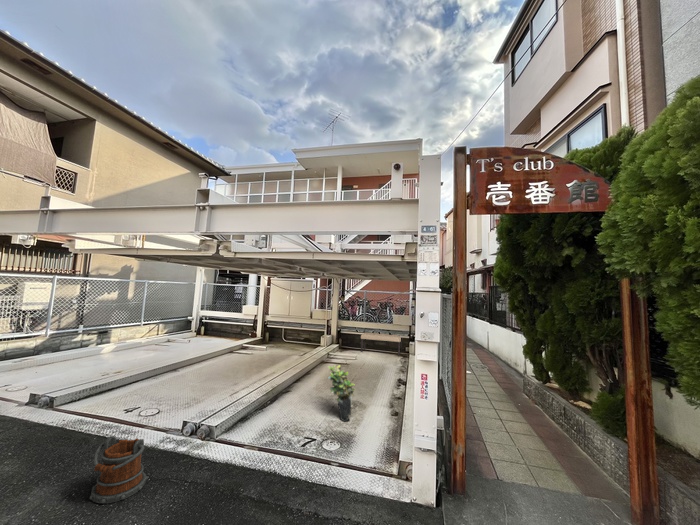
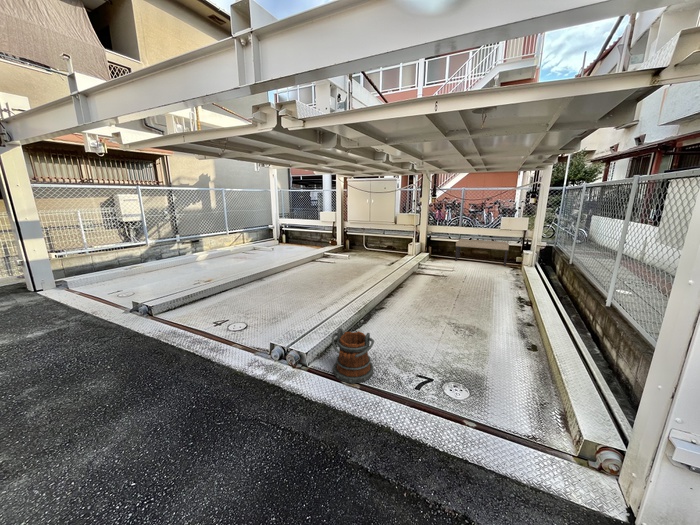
potted plant: present [328,365,355,422] -> none [439,283,480,354]
bucket: present [90,436,148,504] -> present [332,328,374,383]

